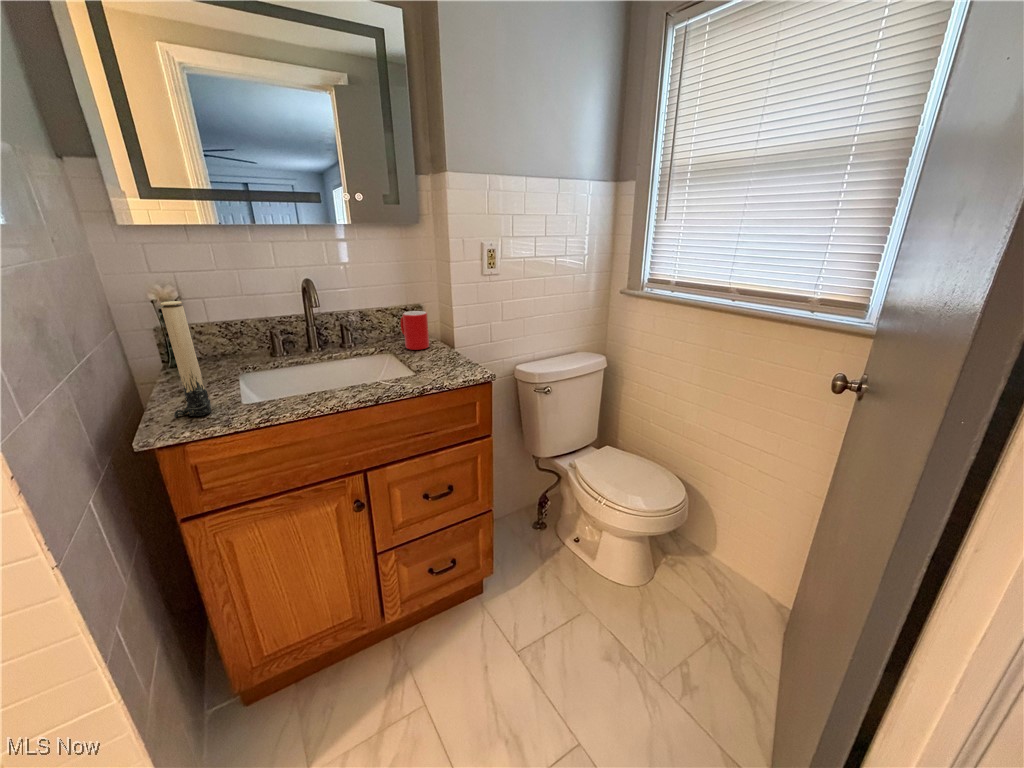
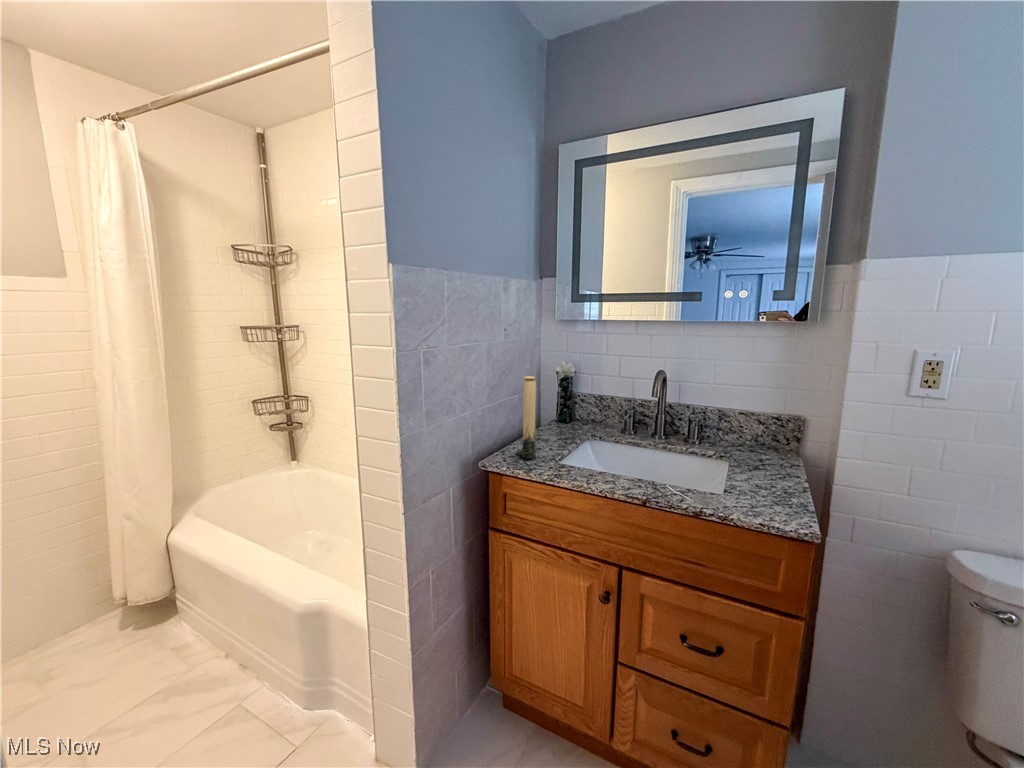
cup: present [401,311,429,350] -> none [749,423,786,471]

